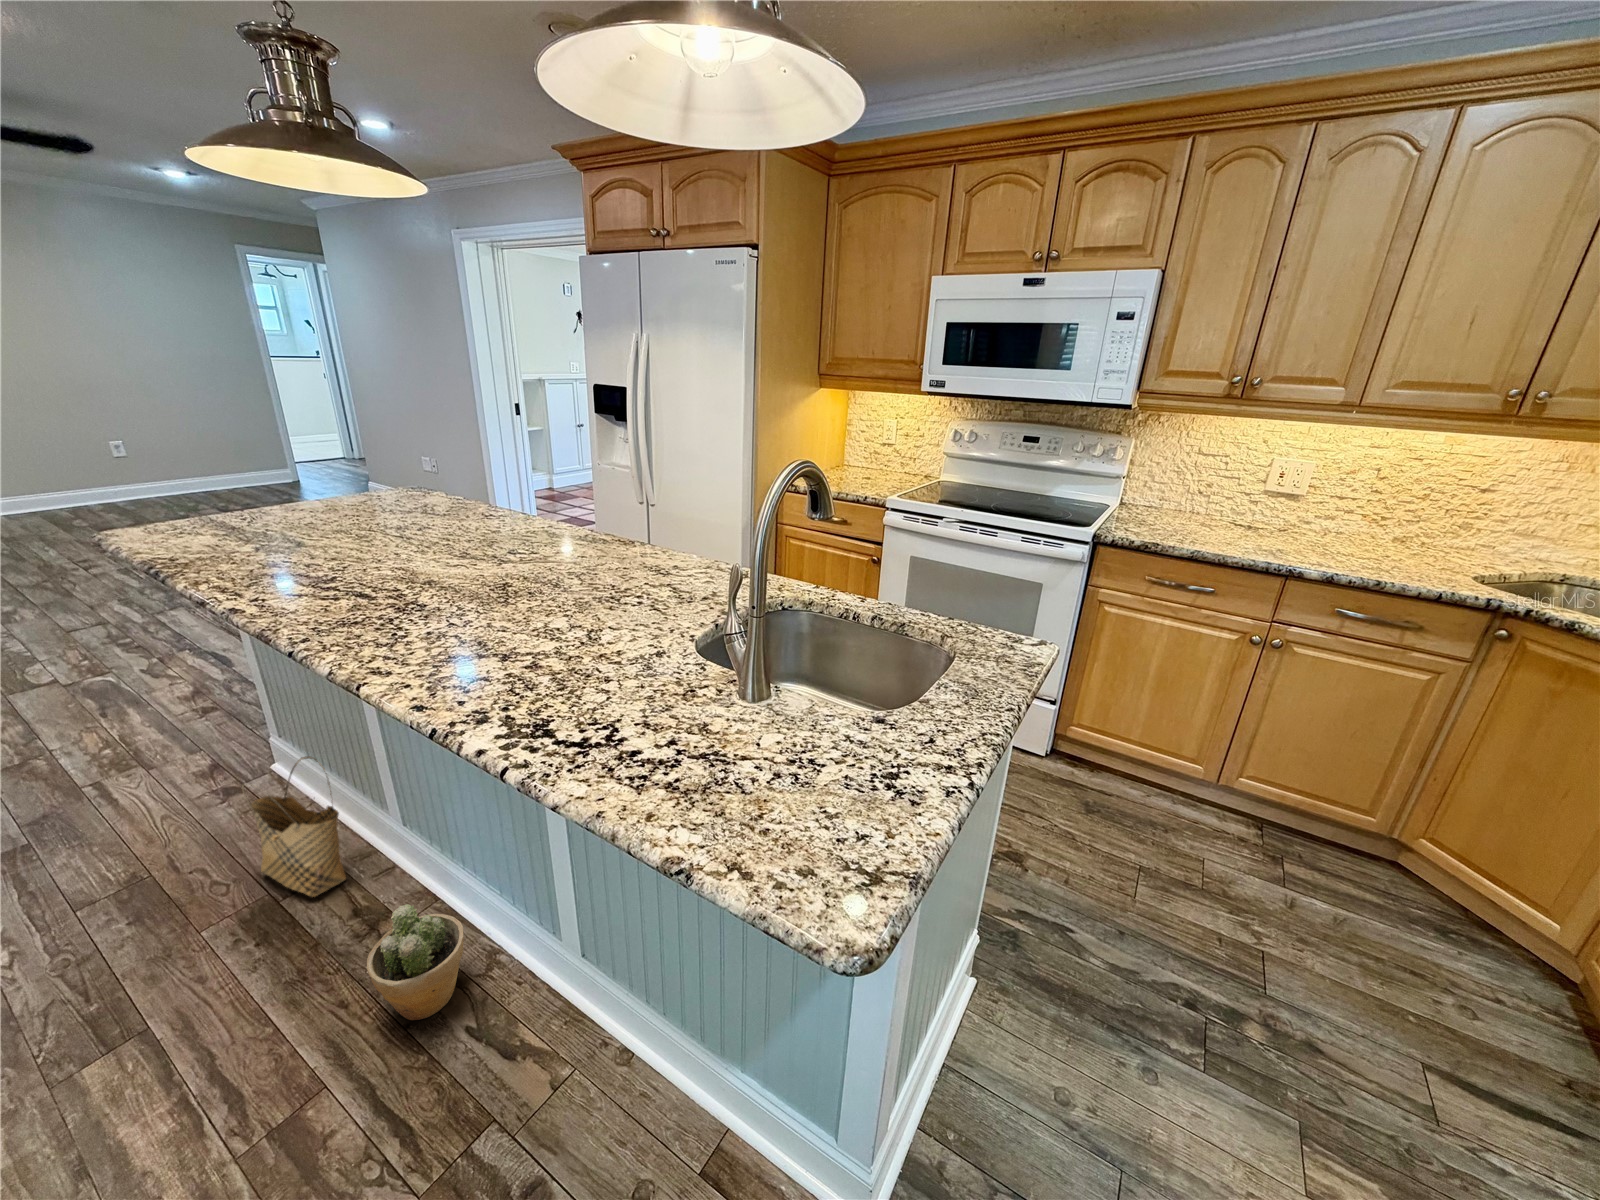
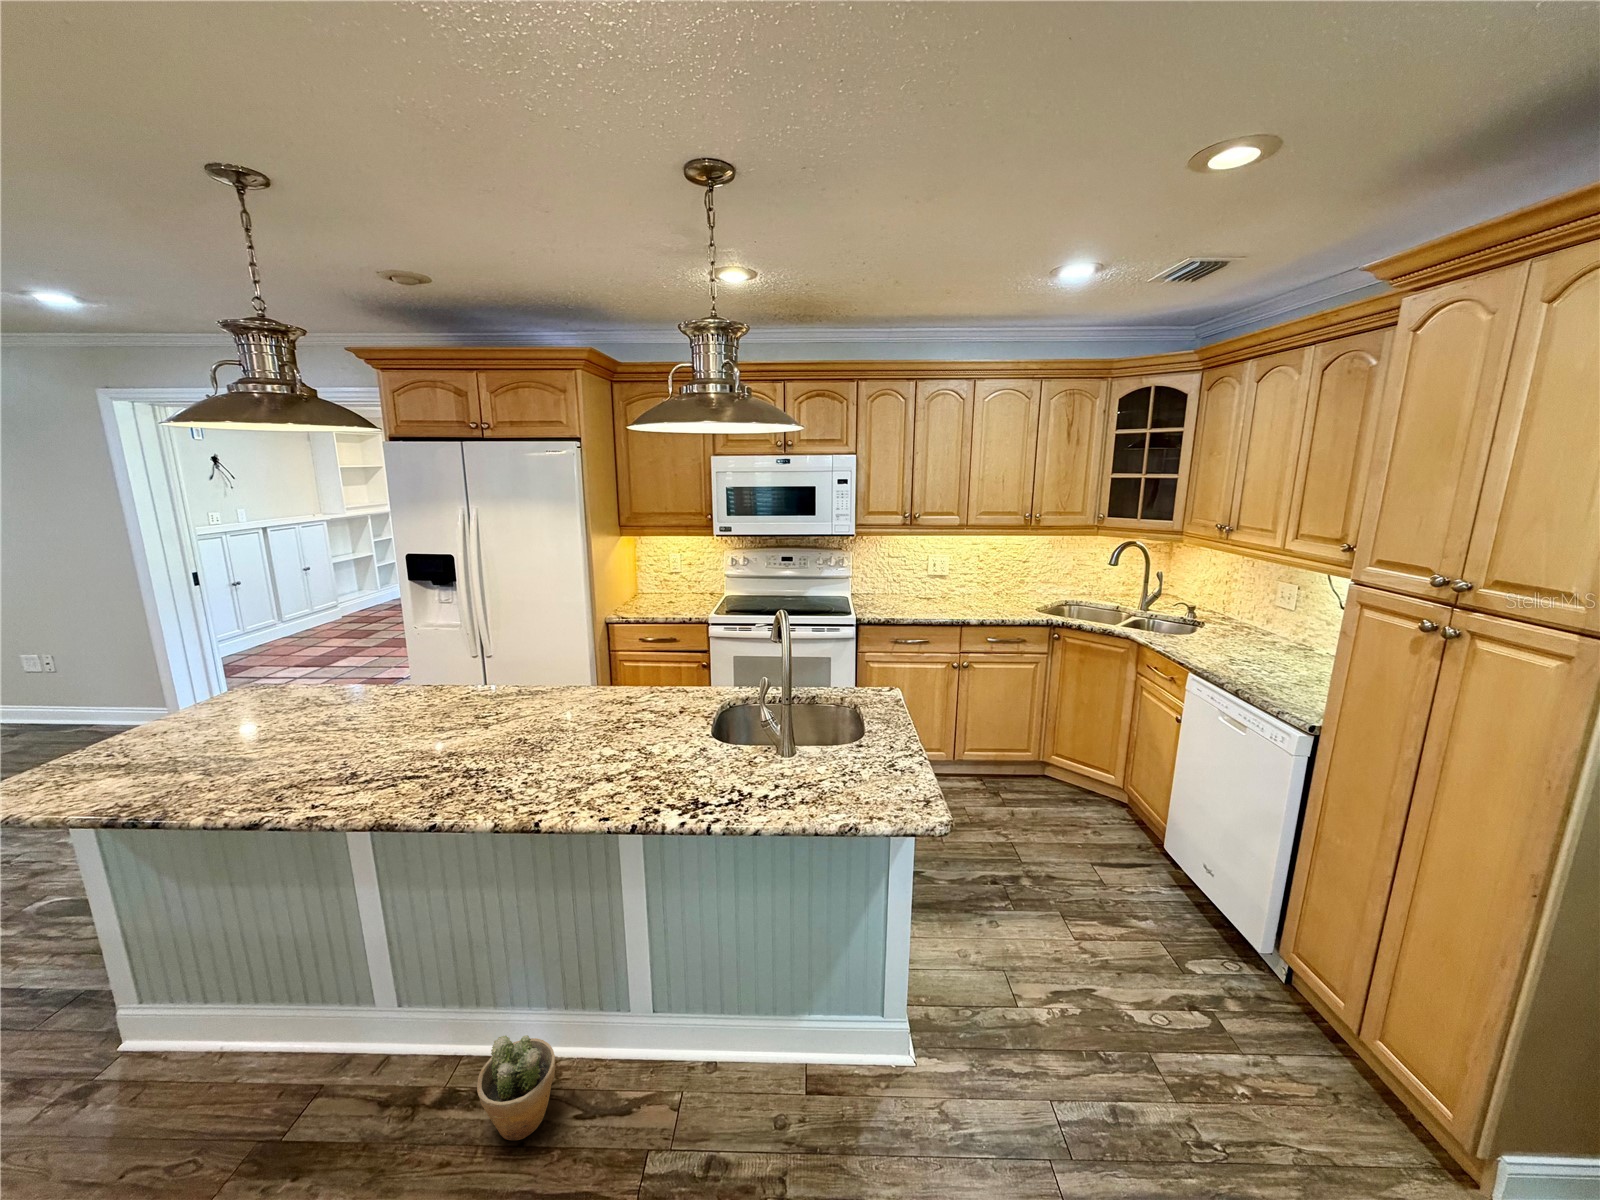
woven basket: present [242,756,346,897] -> none [225,973,349,1127]

